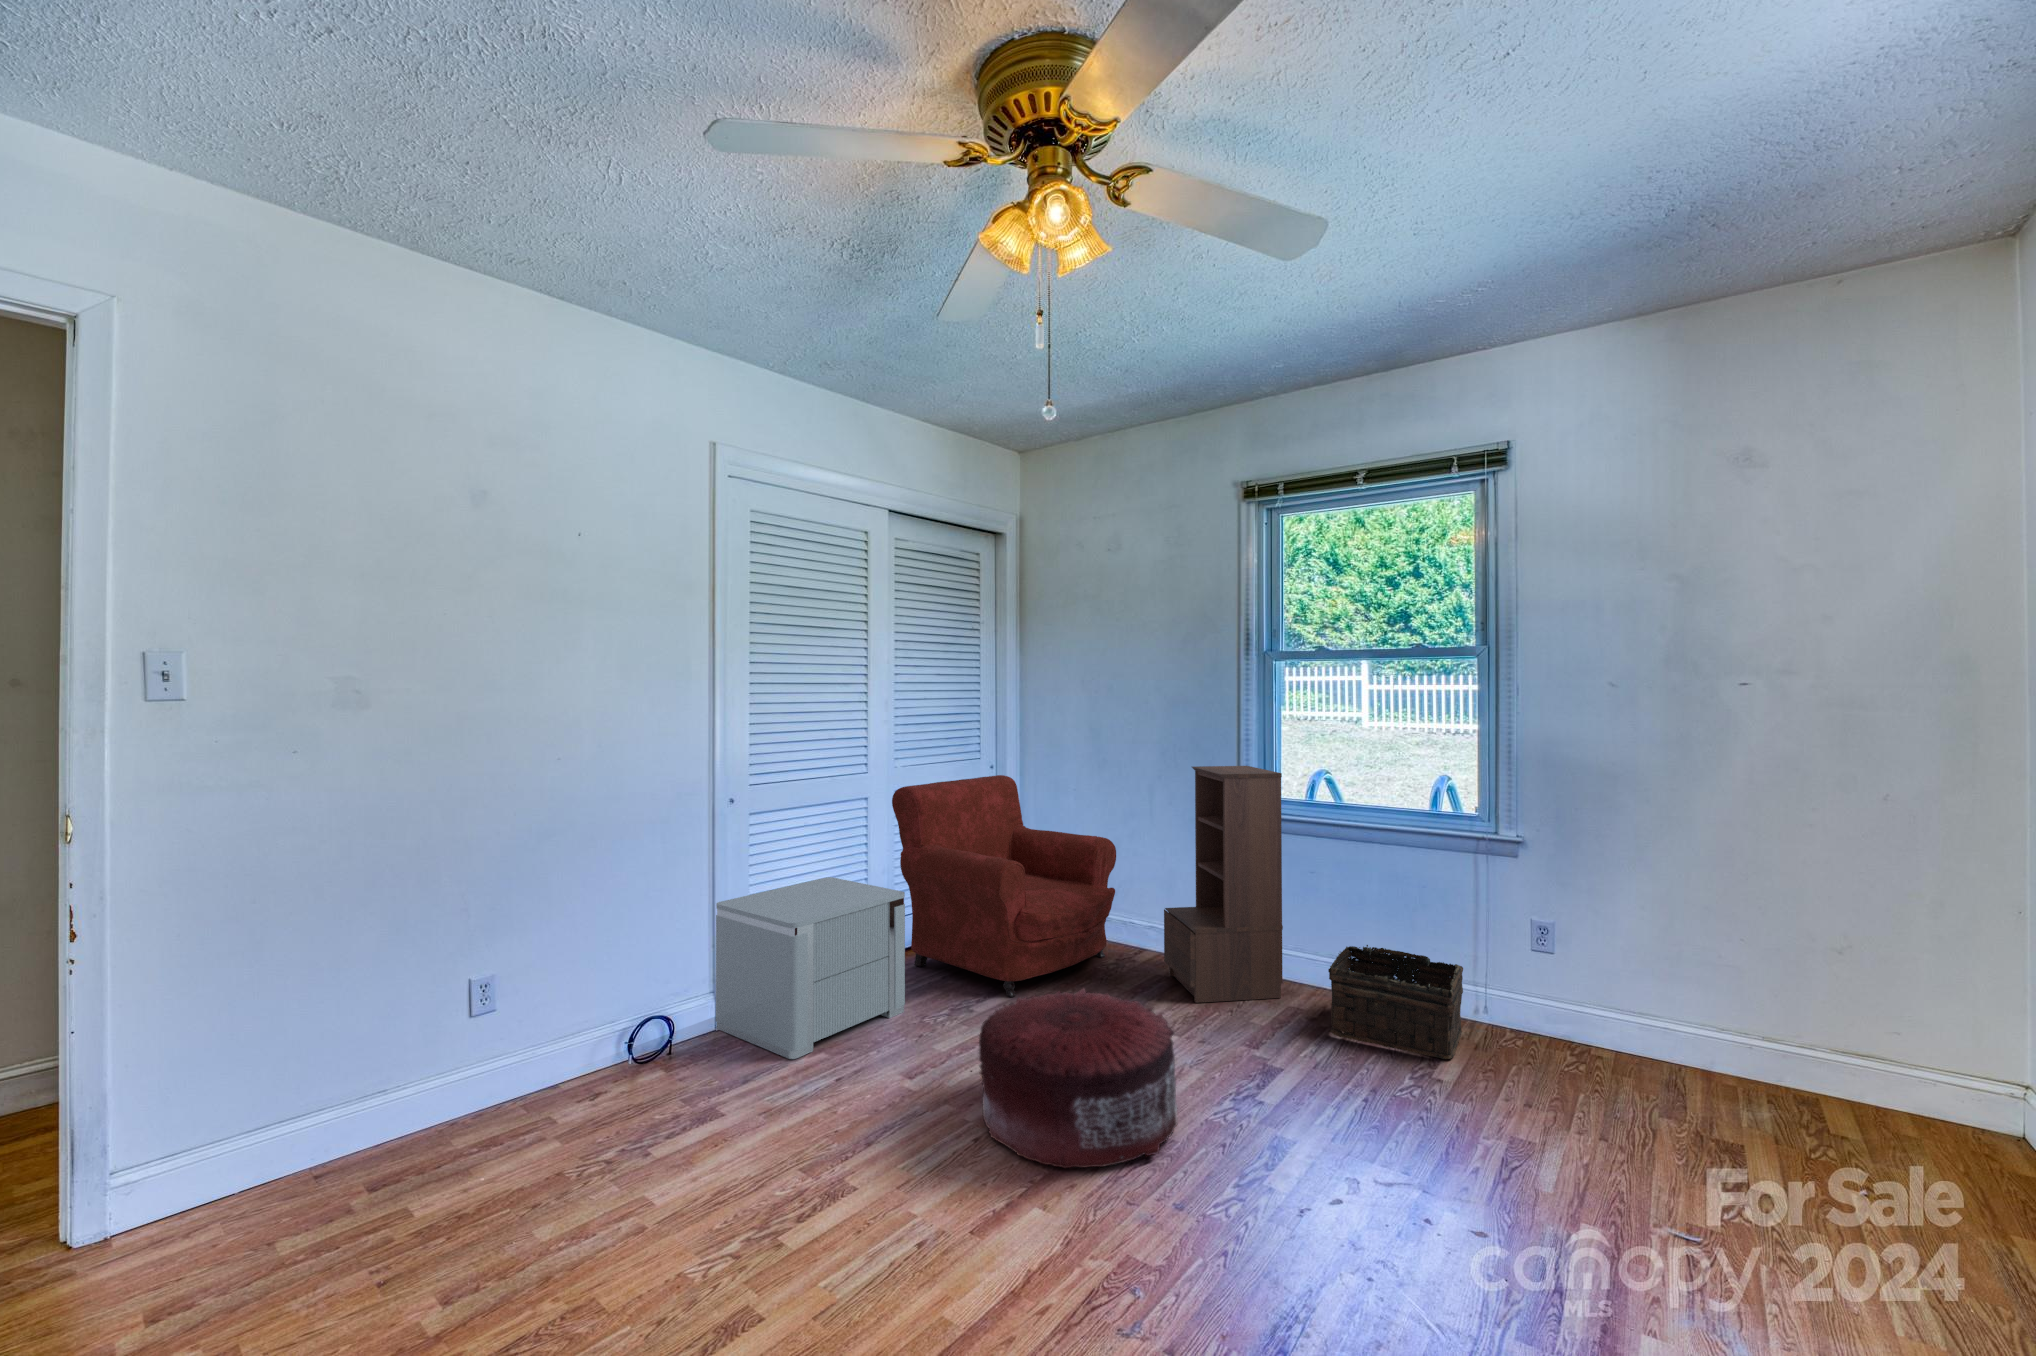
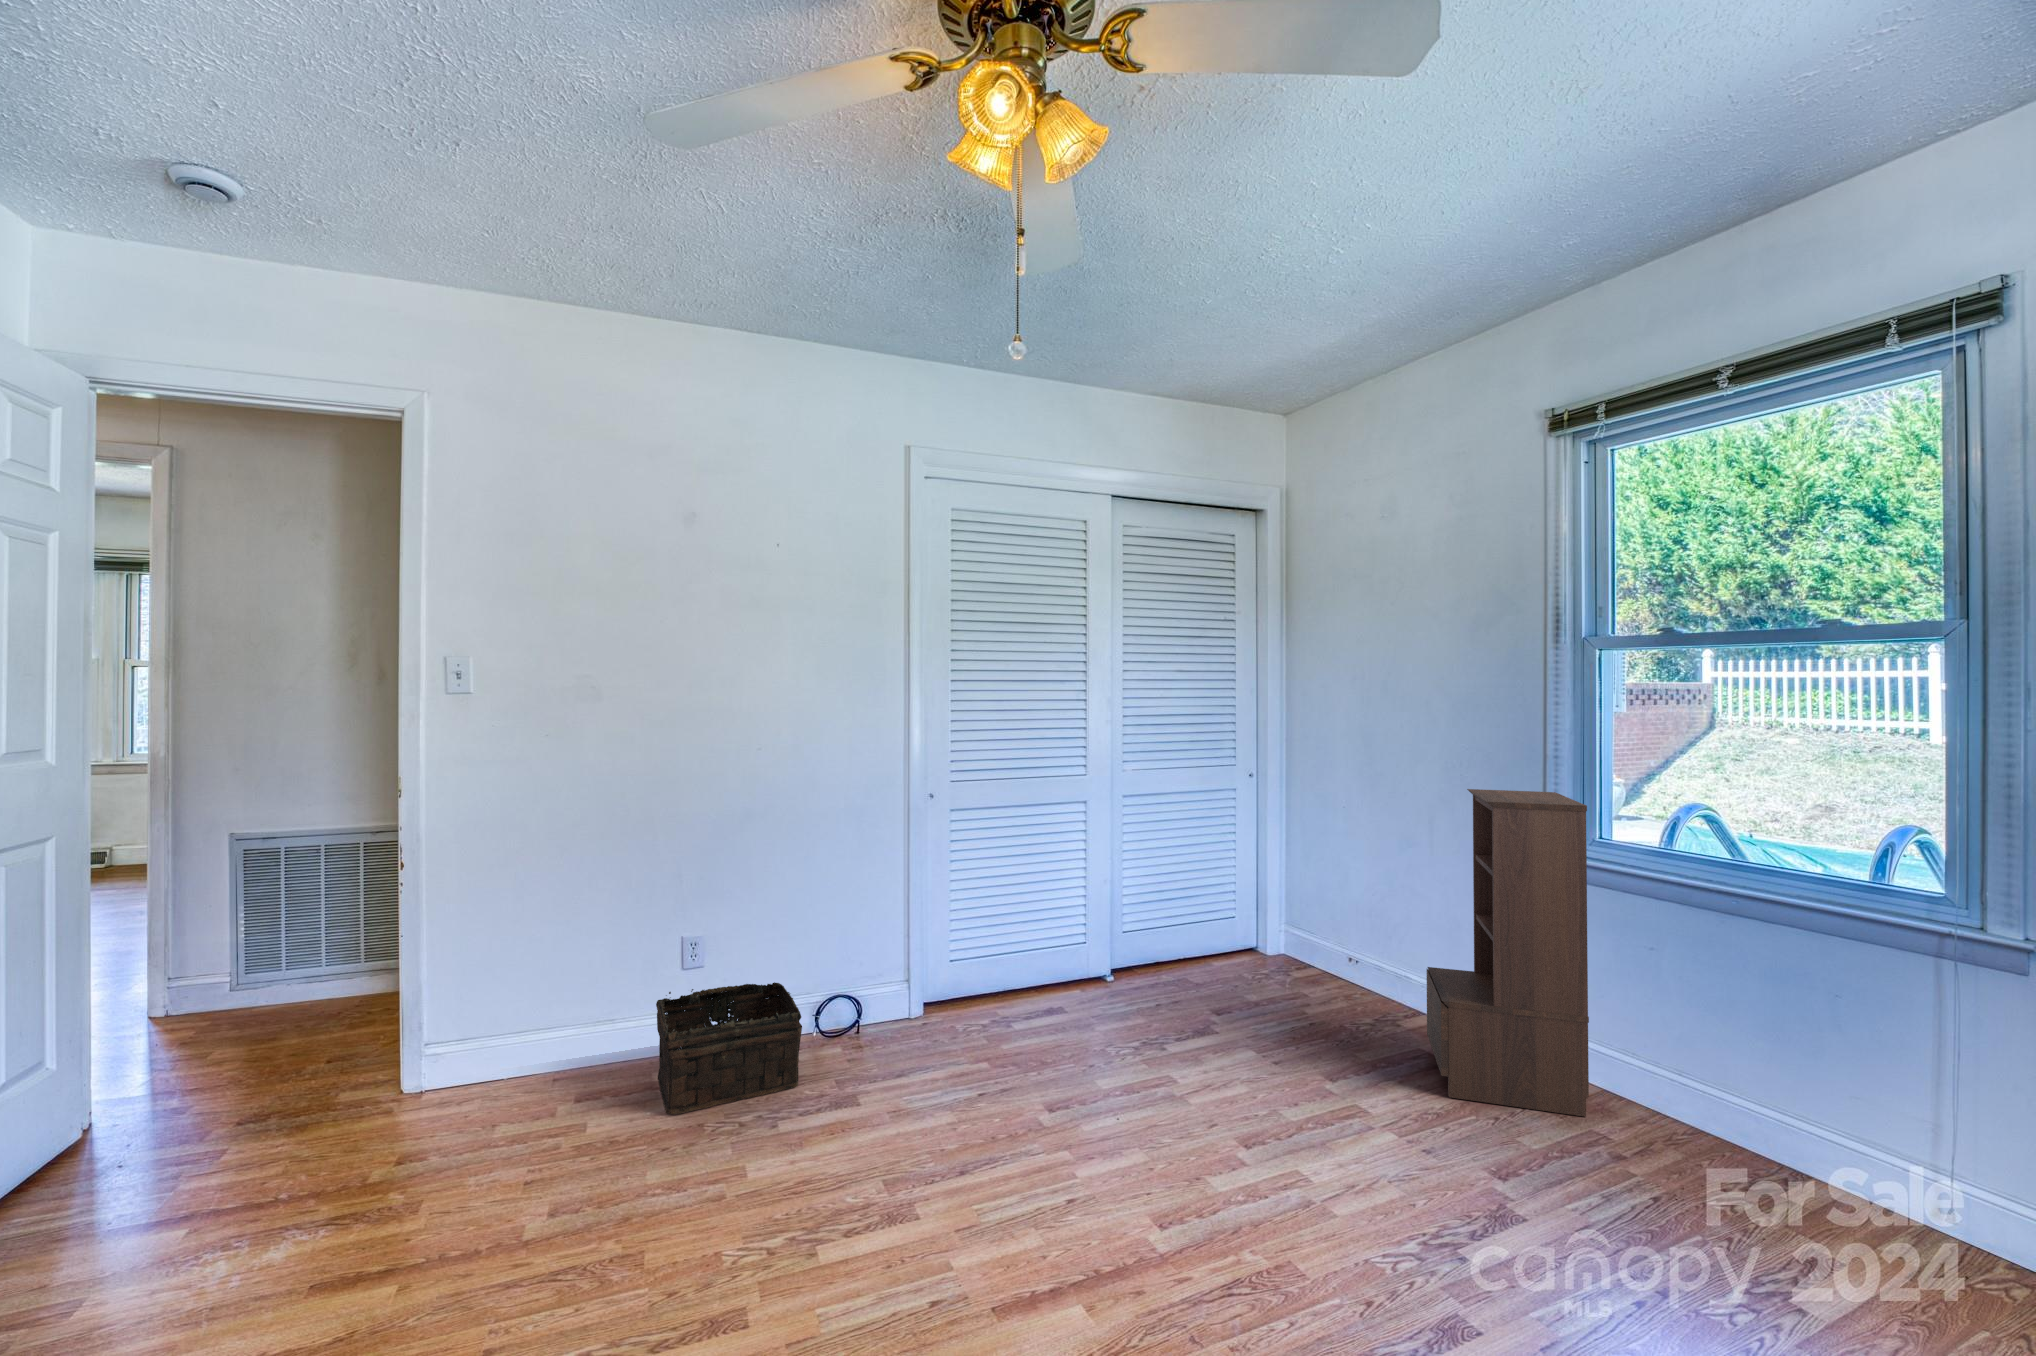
armchair: present [892,775,1116,997] -> none [1112,786,1380,1043]
nightstand: present [716,877,905,1059] -> none [908,882,1091,1064]
basket: present [1328,945,1463,1059] -> present [656,982,802,1114]
pouf: present [979,989,1178,1168] -> none [1076,1046,1329,1285]

